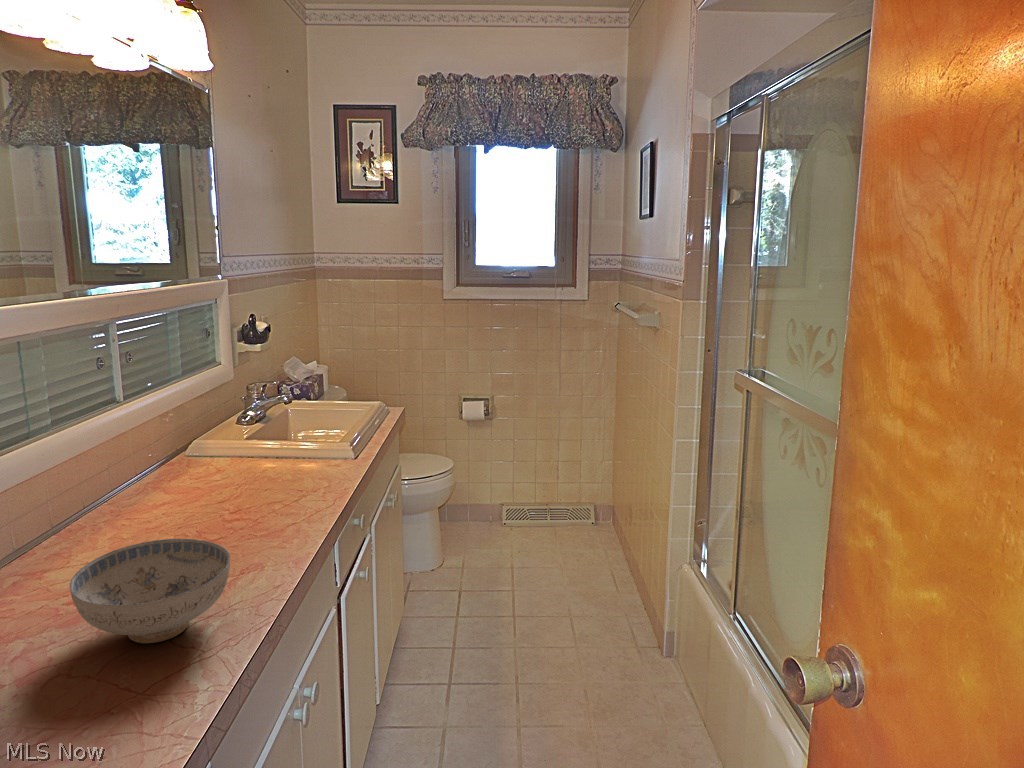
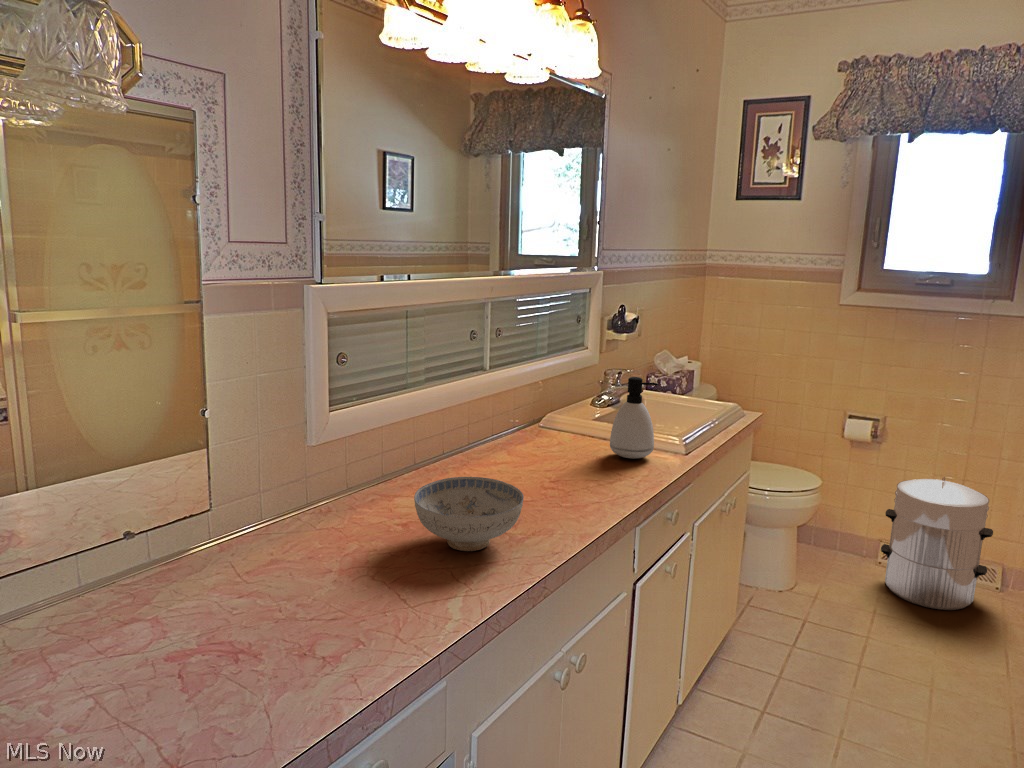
soap dispenser: none [280,388,329,477] -> present [610,377,659,459]
waste bin: none [505,439,585,551] -> present [881,477,993,610]

